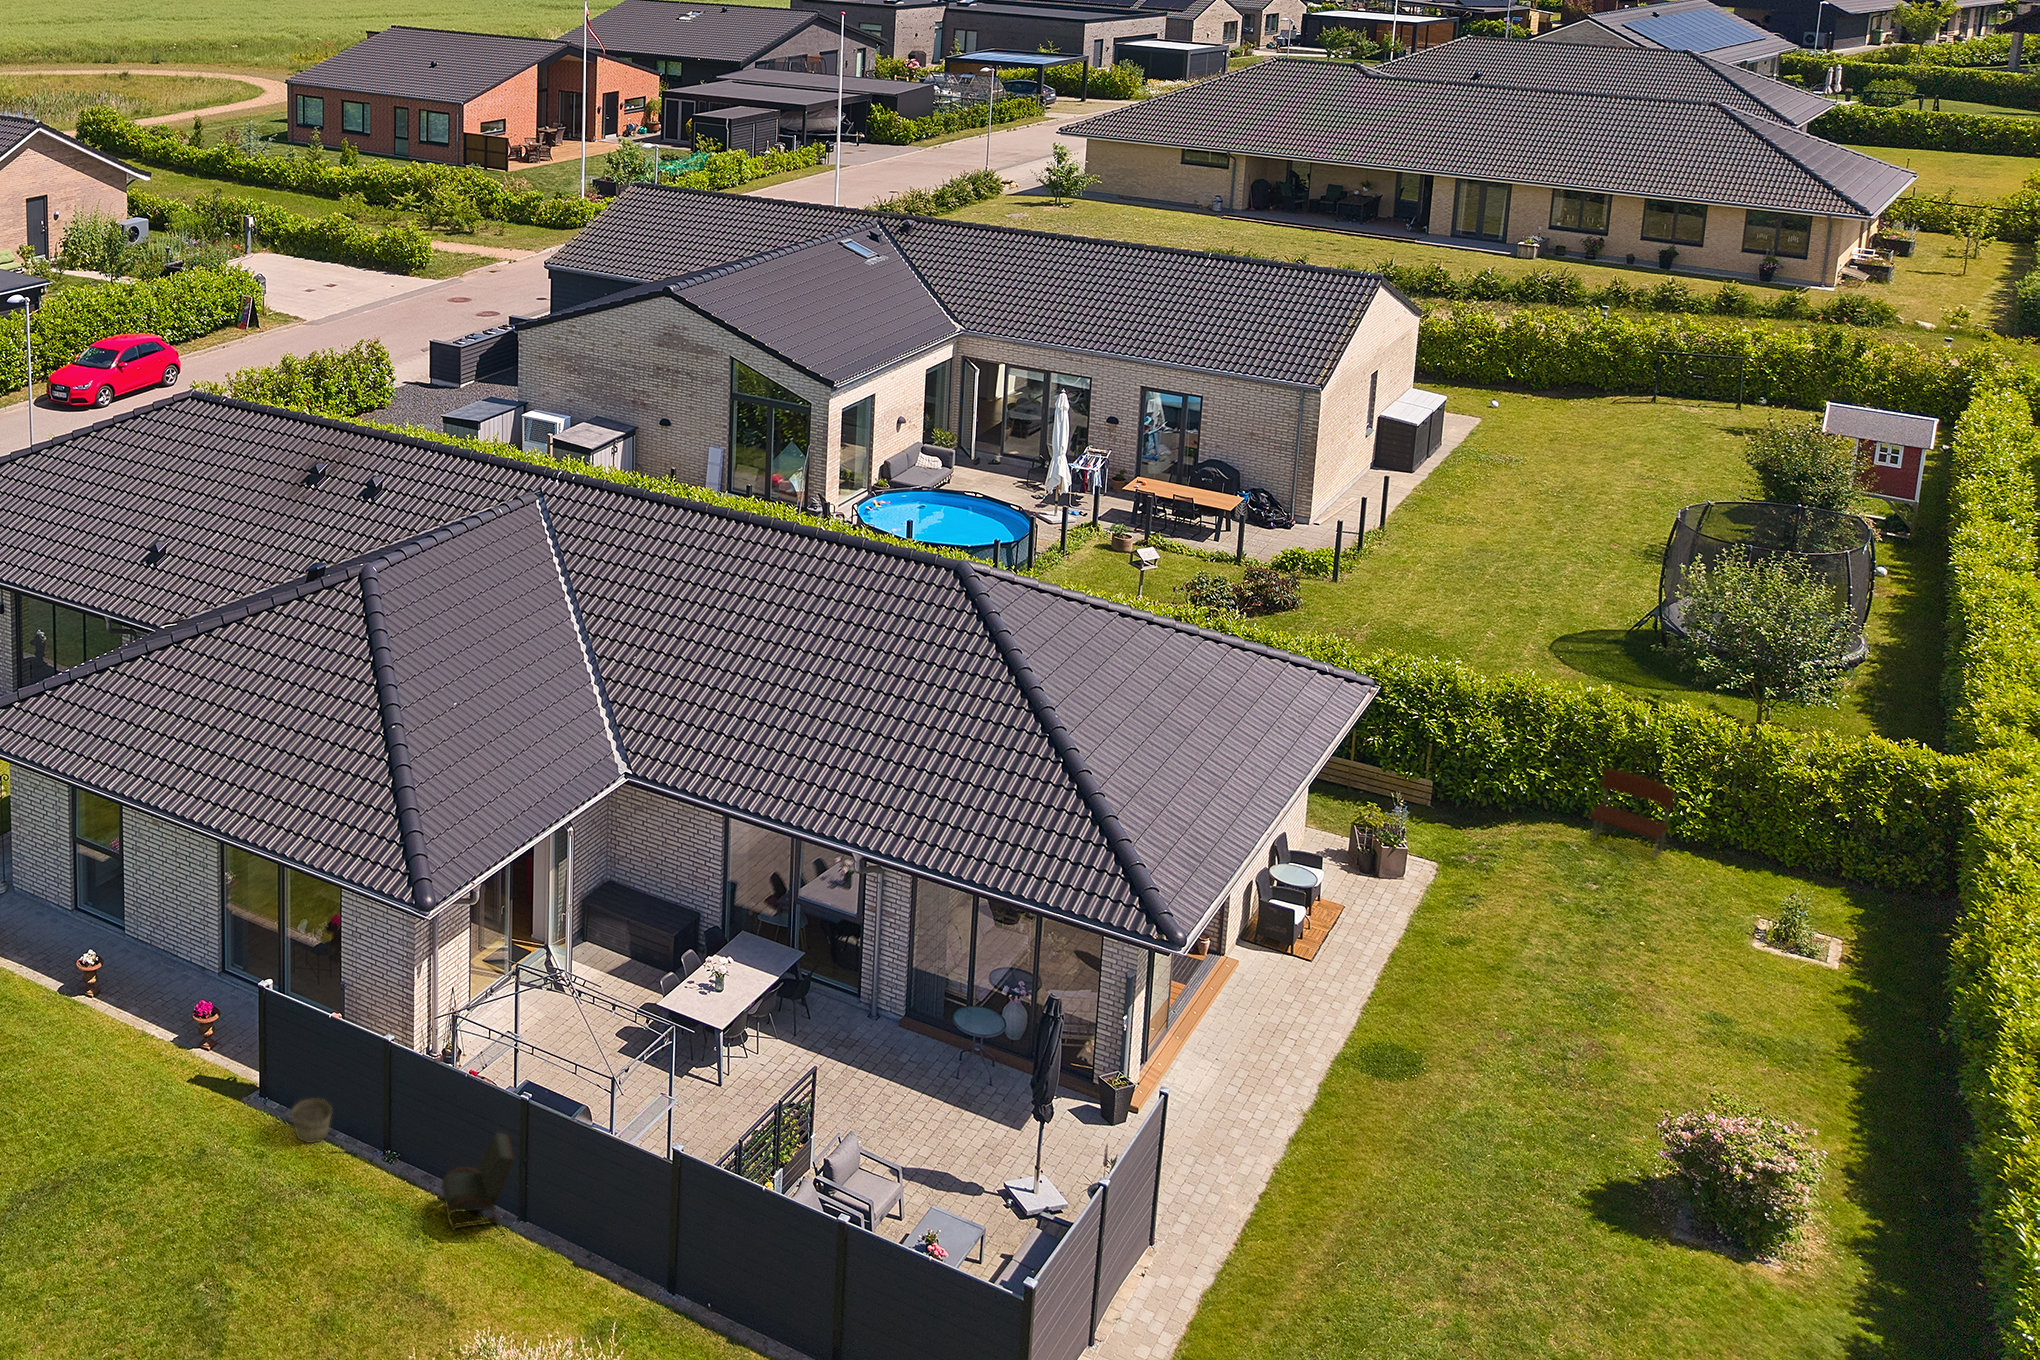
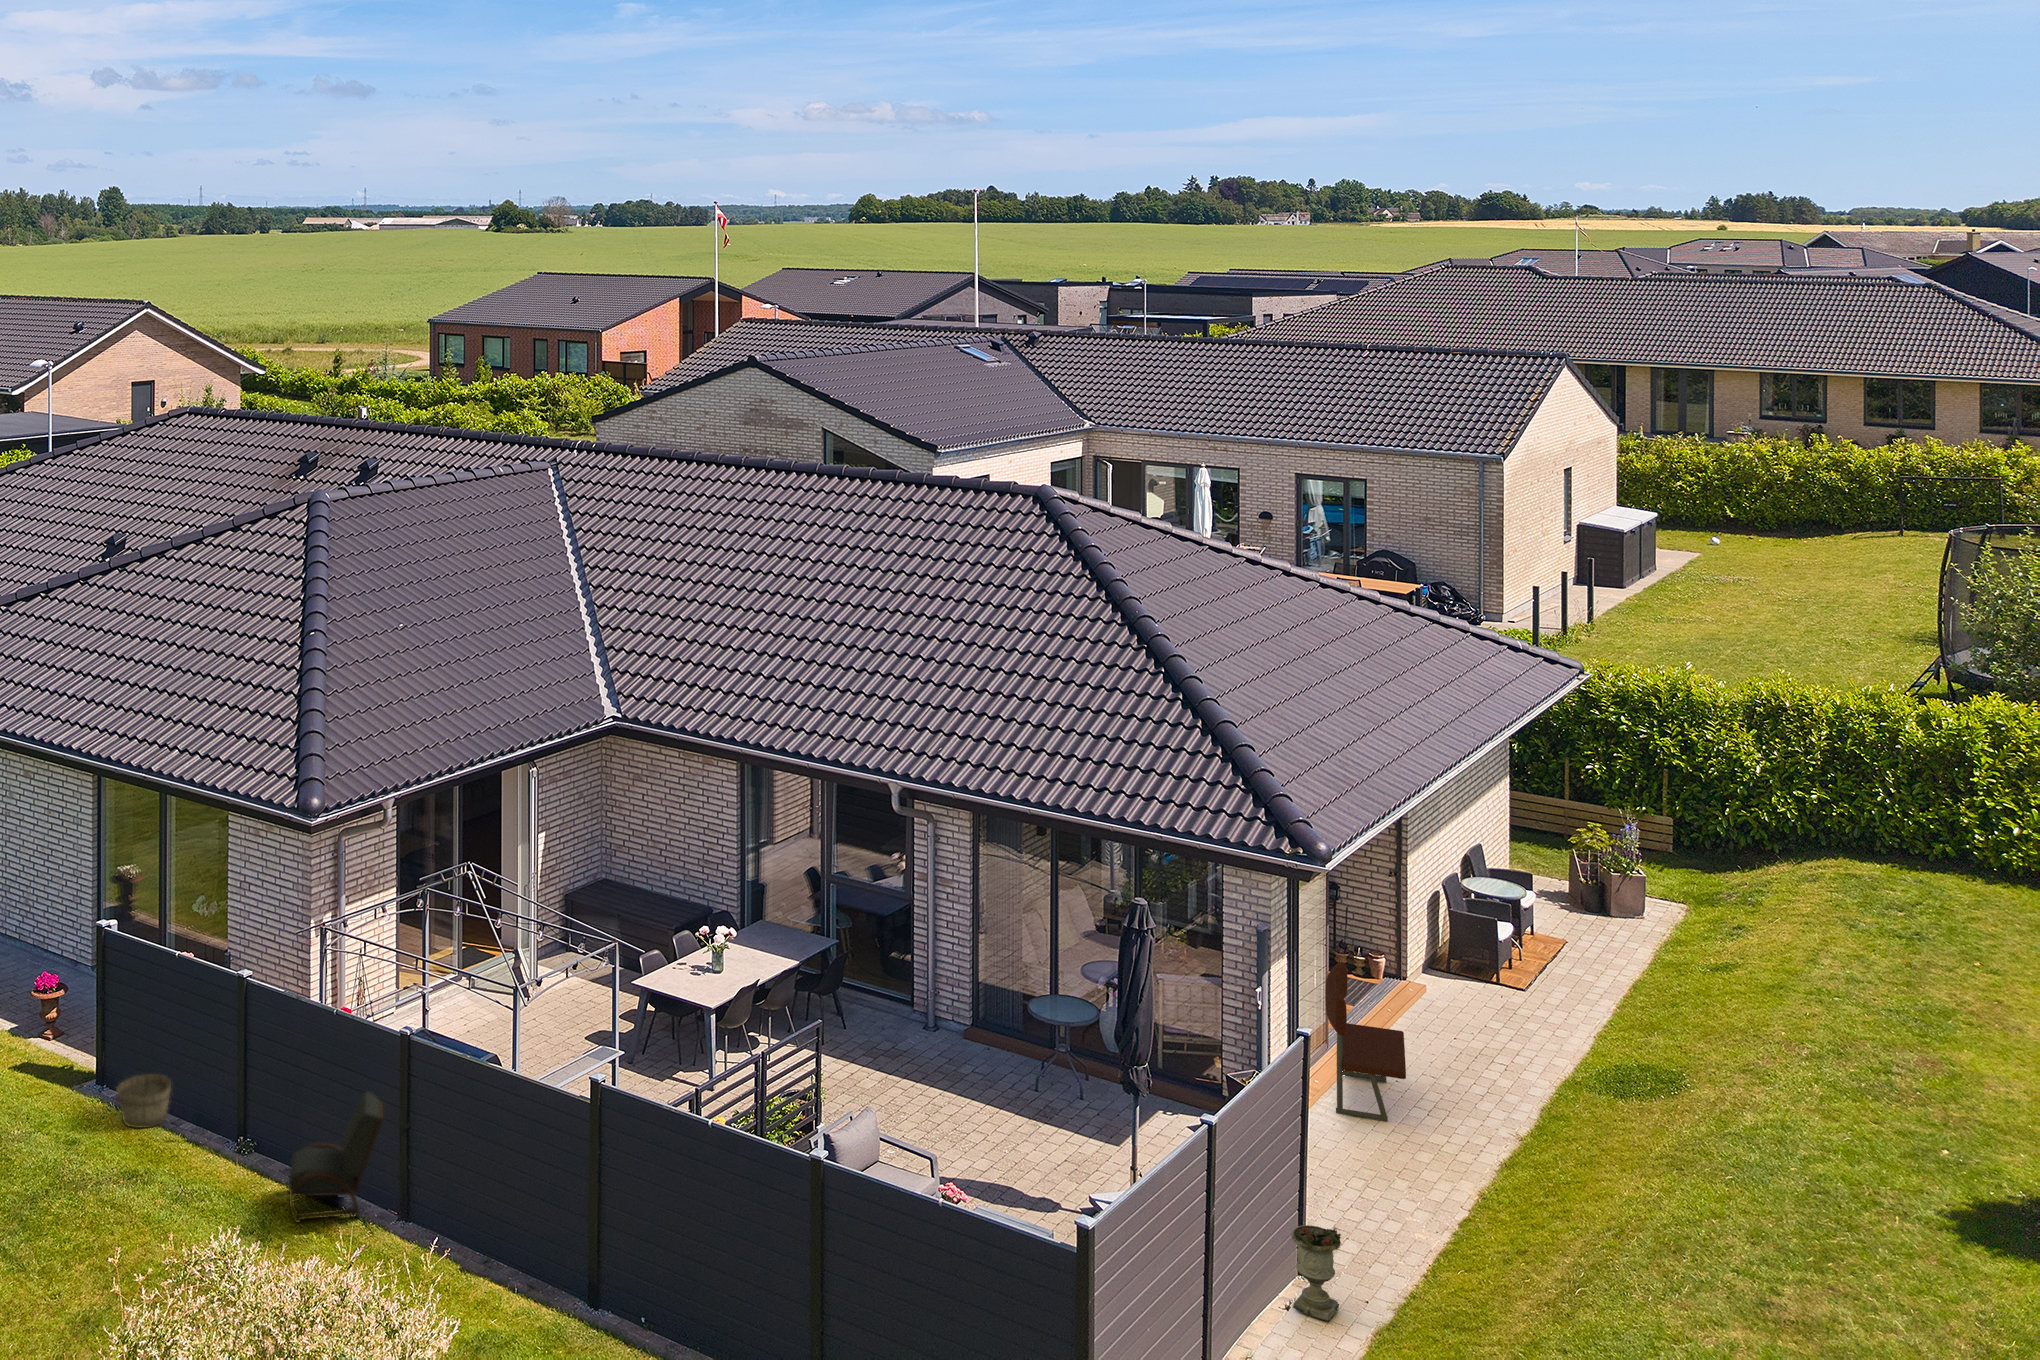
bench: present [1589,769,1675,859] -> present [1325,962,1406,1121]
planter: none [1143,1219,1179,1282] -> present [1291,1225,1341,1321]

